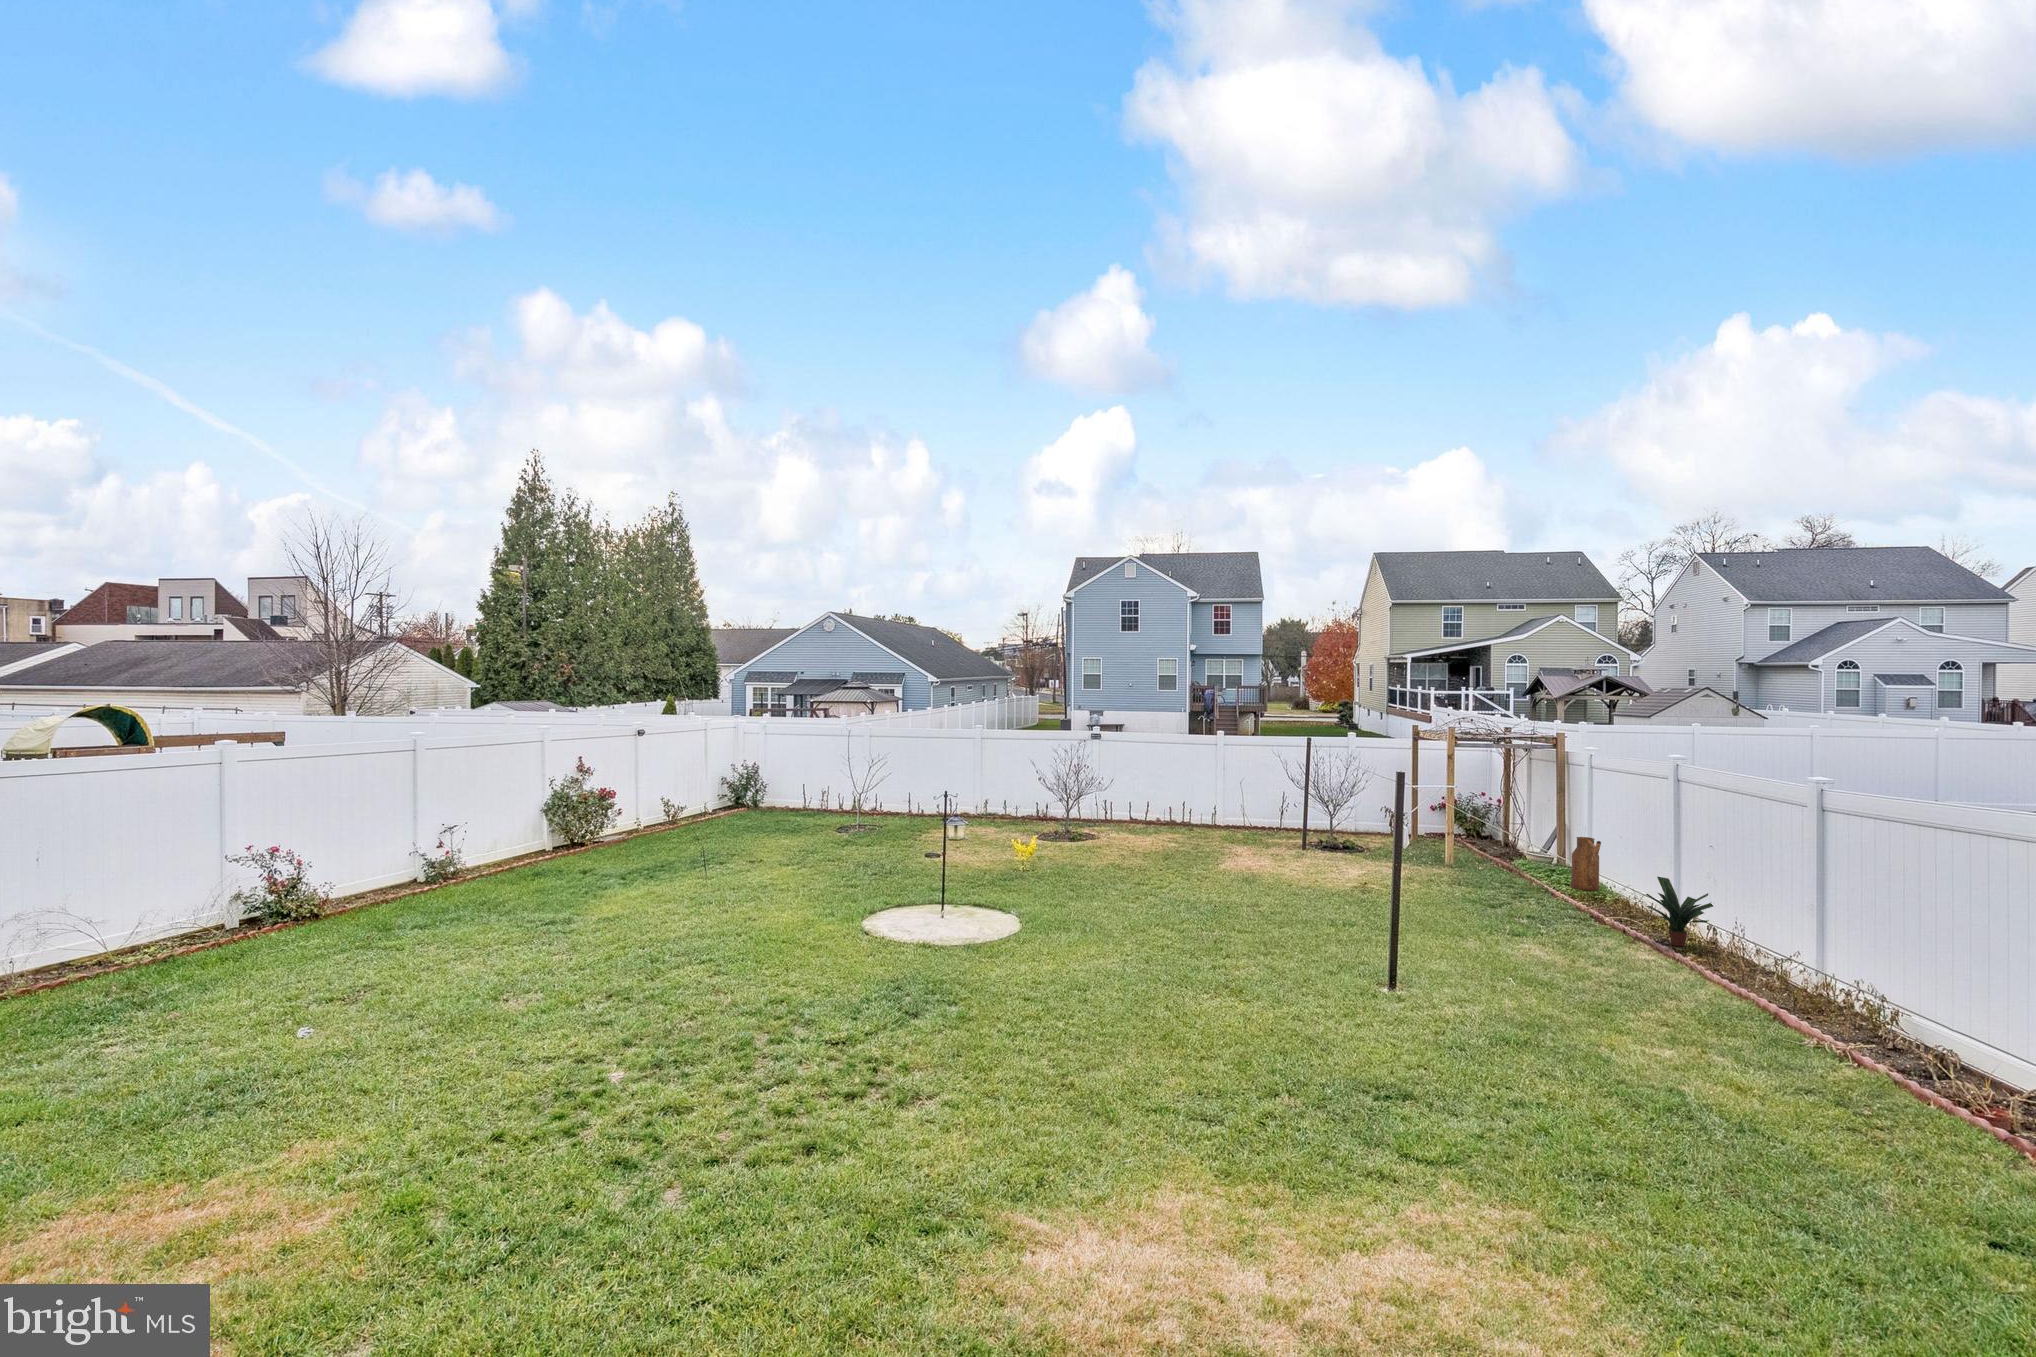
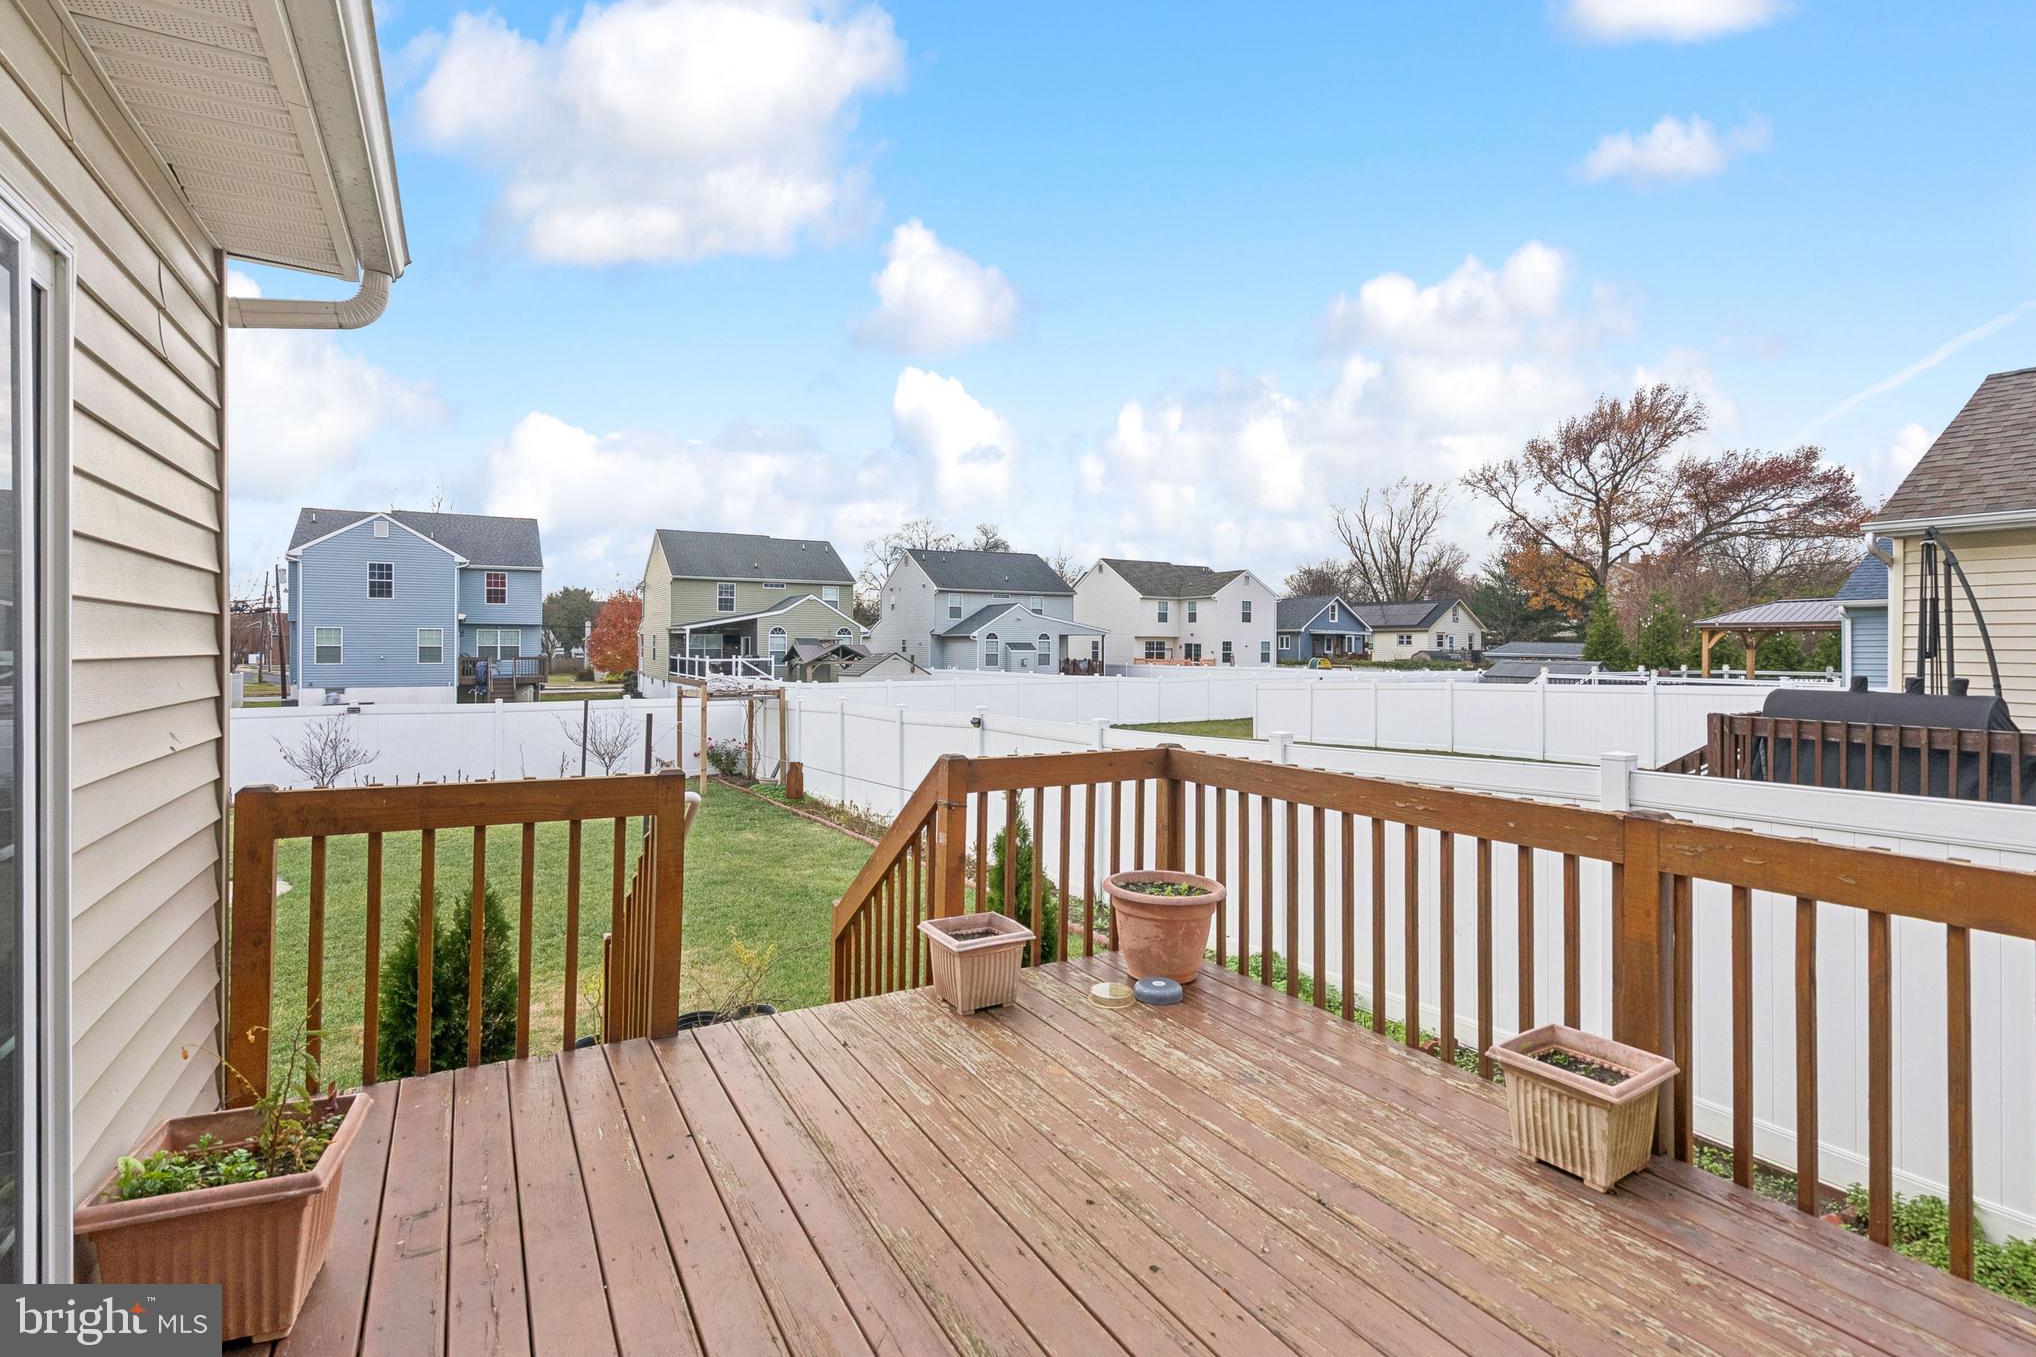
potted plant: present [1646,877,1713,946] -> none [821,779,859,822]

